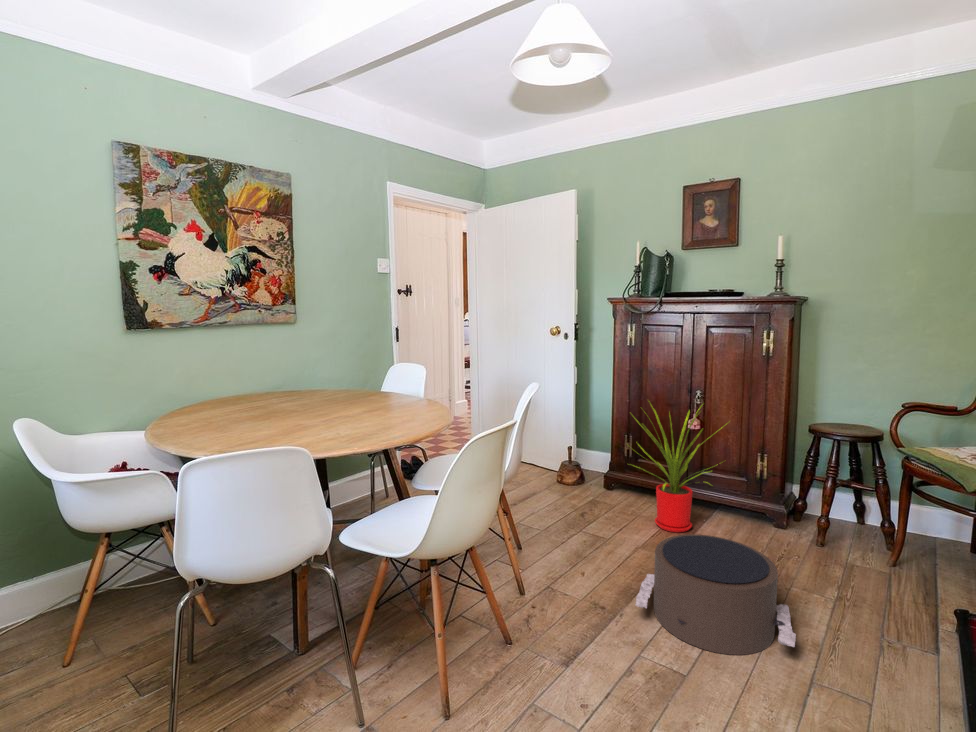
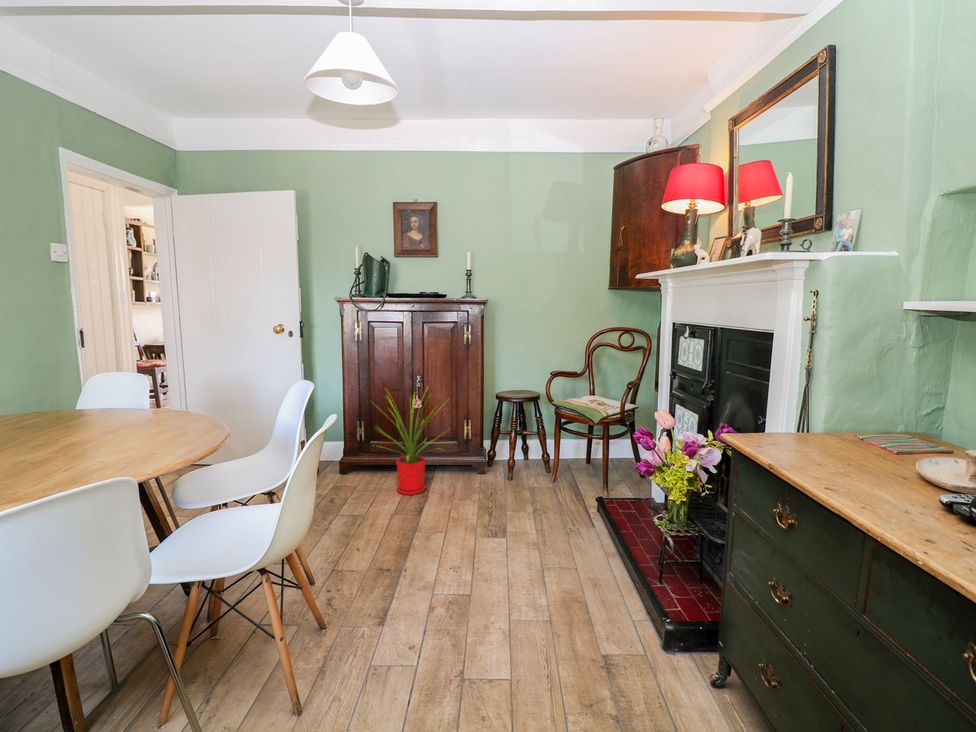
pouf: present [636,534,796,655] -> none [415,487,527,571]

